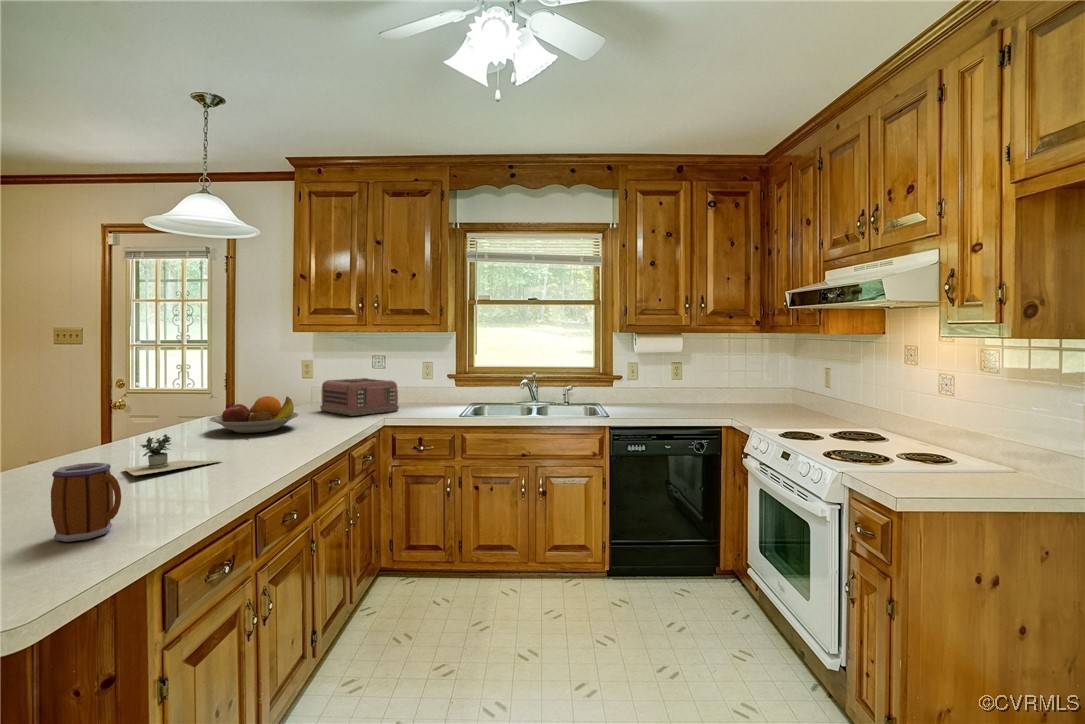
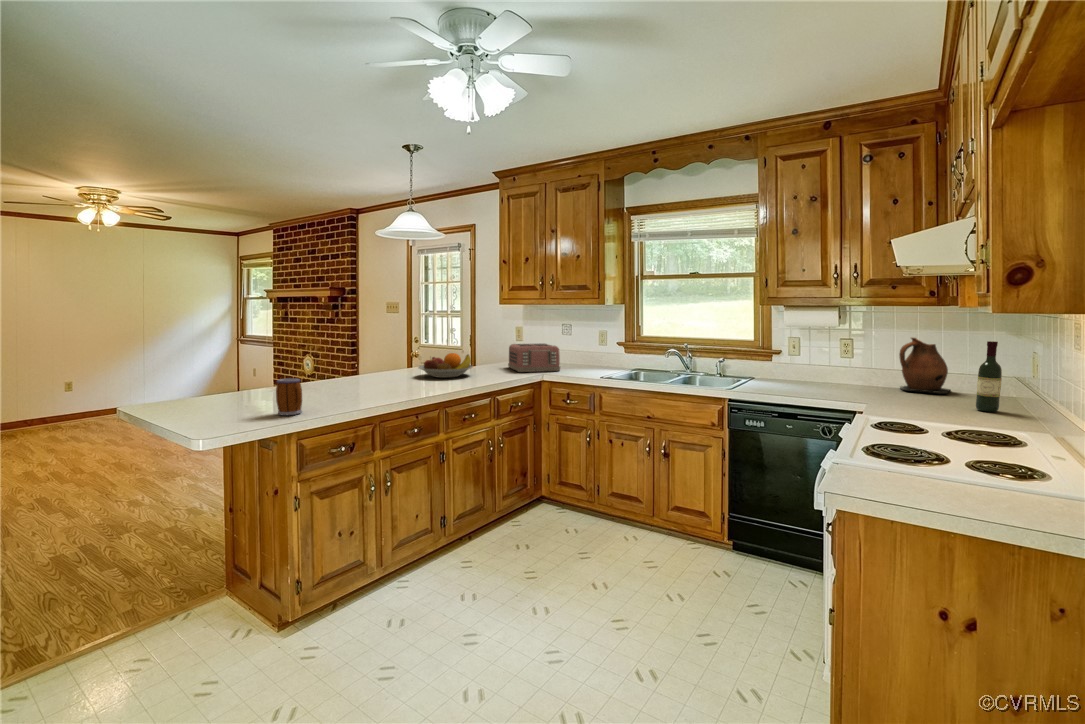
ceramic pitcher: none [715,362,756,408] -> present [899,338,950,394]
wine bottle: none [800,364,817,419] -> present [976,341,1002,412]
potted plant: present [123,434,248,475] -> none [343,371,412,392]

